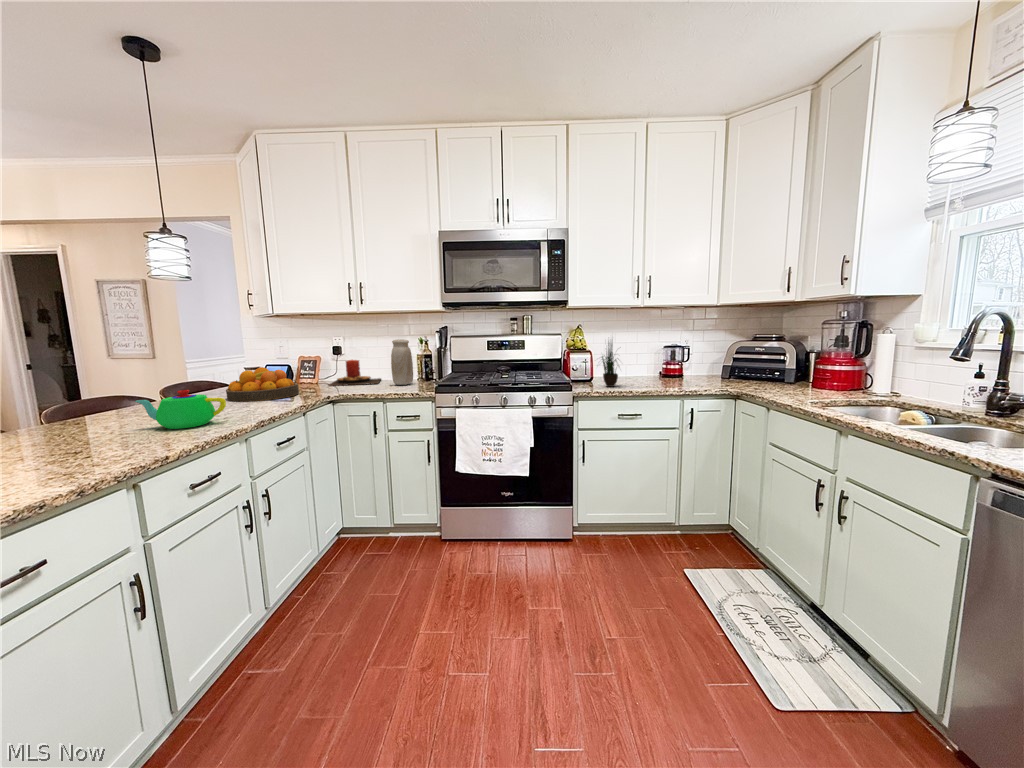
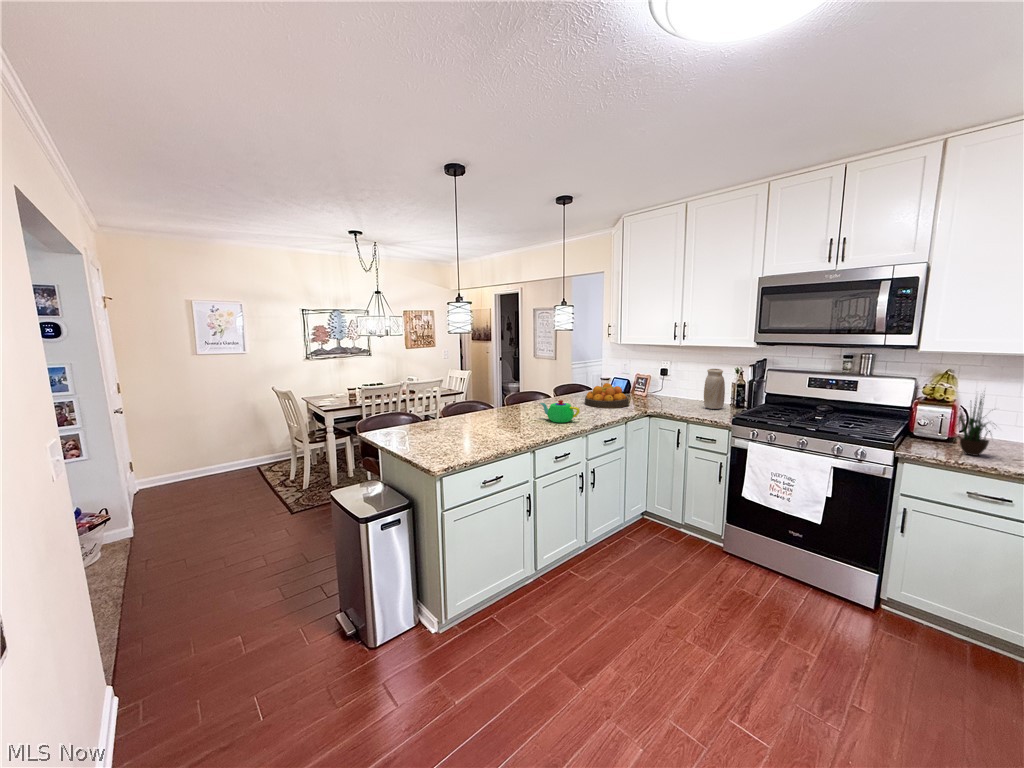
candle: present [328,360,381,386] -> none [652,380,700,404]

